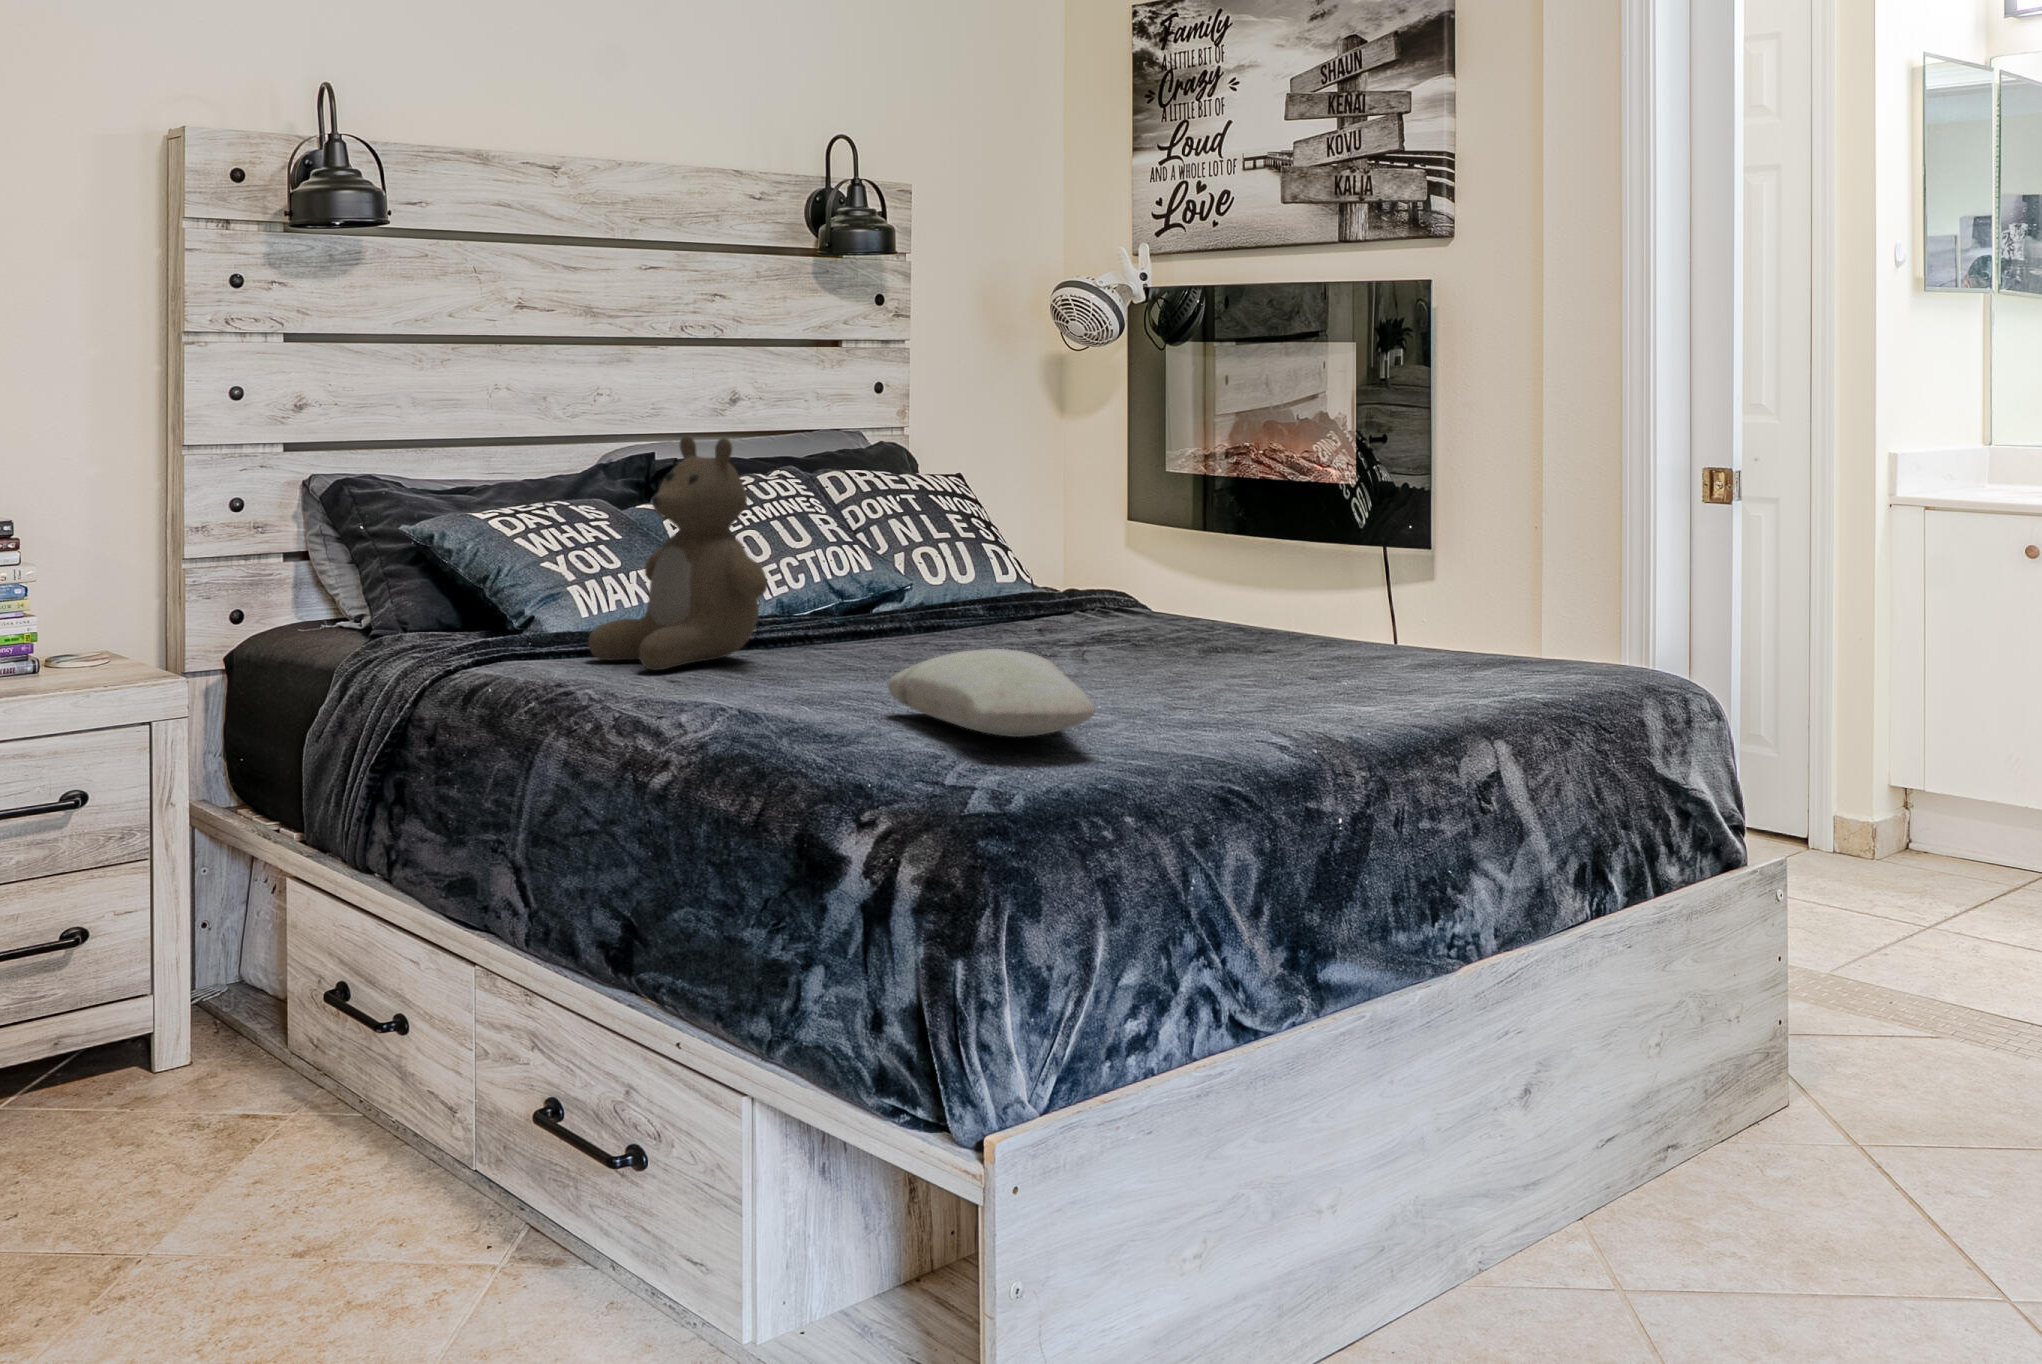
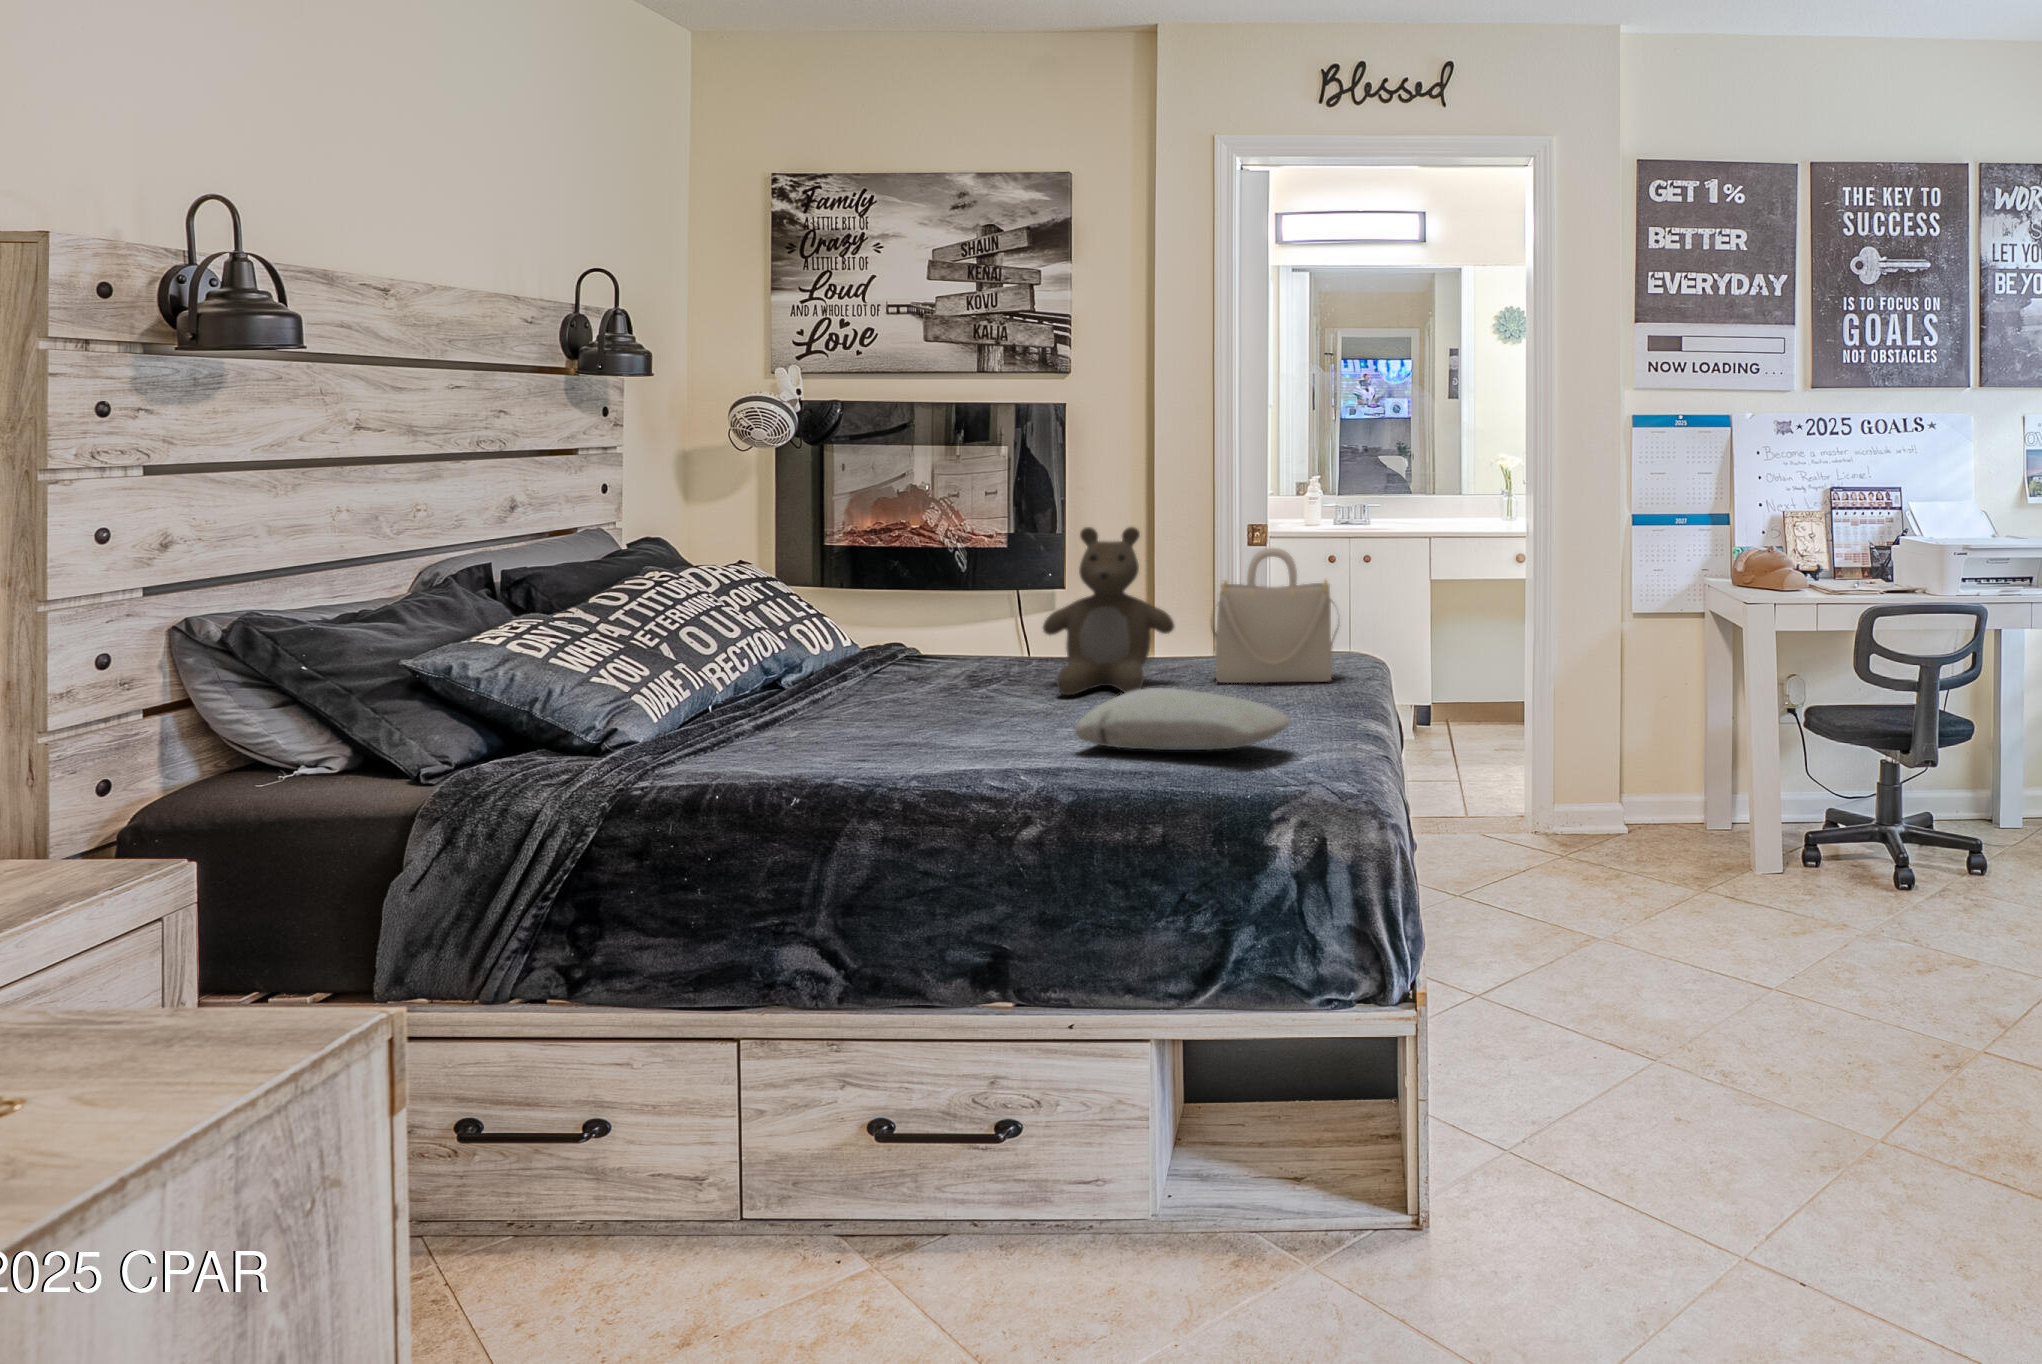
teddy bear: present [588,435,768,670] -> present [1043,527,1174,695]
handbag: none [1304,494,1498,713] -> present [1211,548,1339,683]

